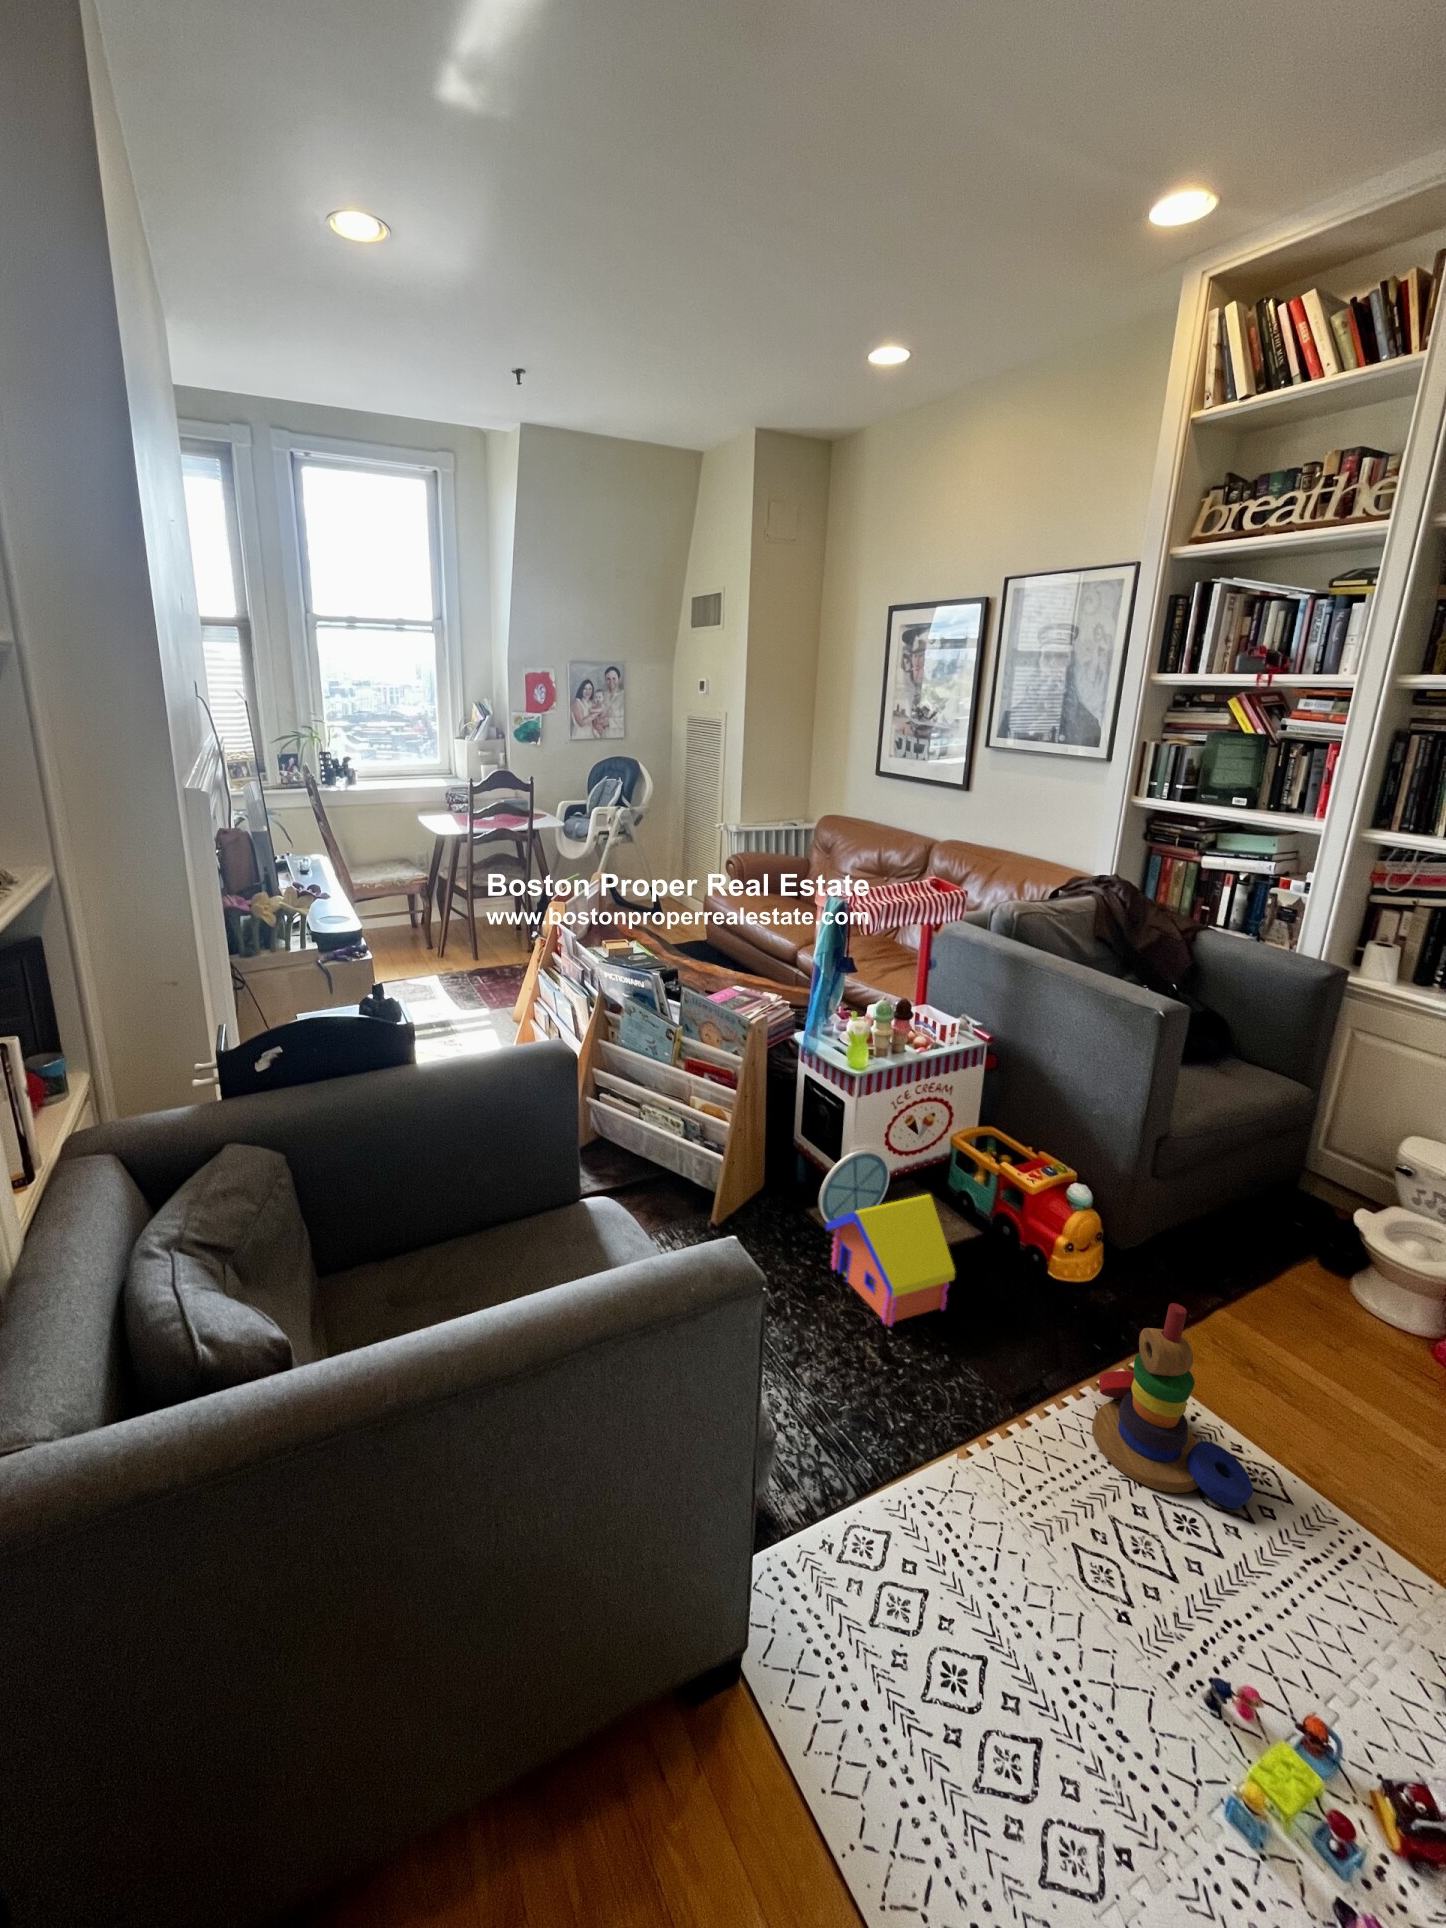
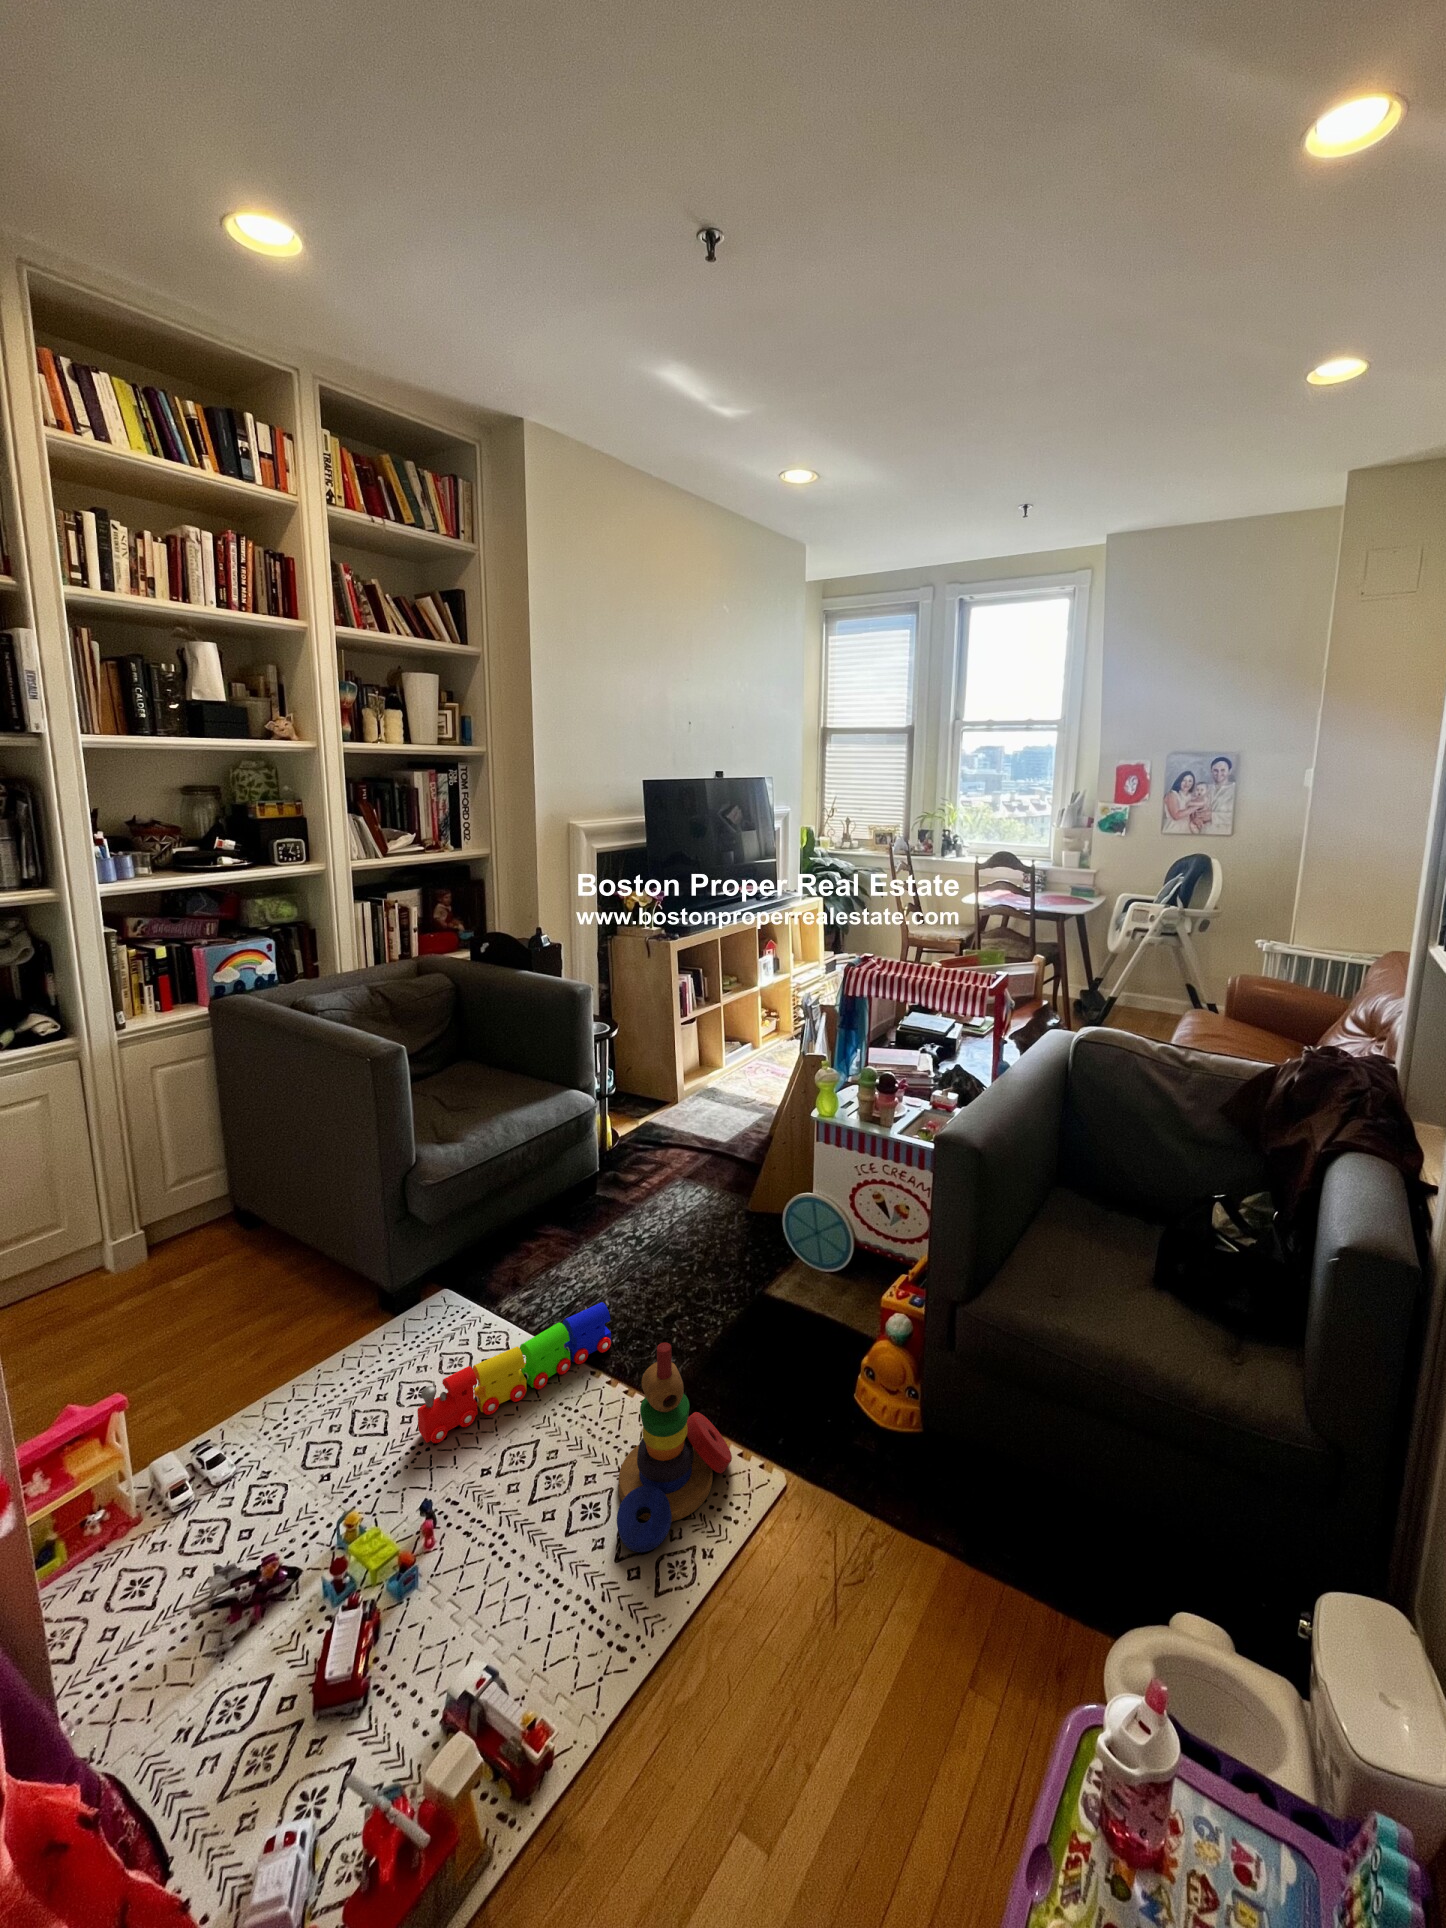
toy house: present [826,1194,955,1326] -> none [691,1208,800,1333]
toy train: none [897,1380,1083,1684] -> present [417,1302,611,1443]

